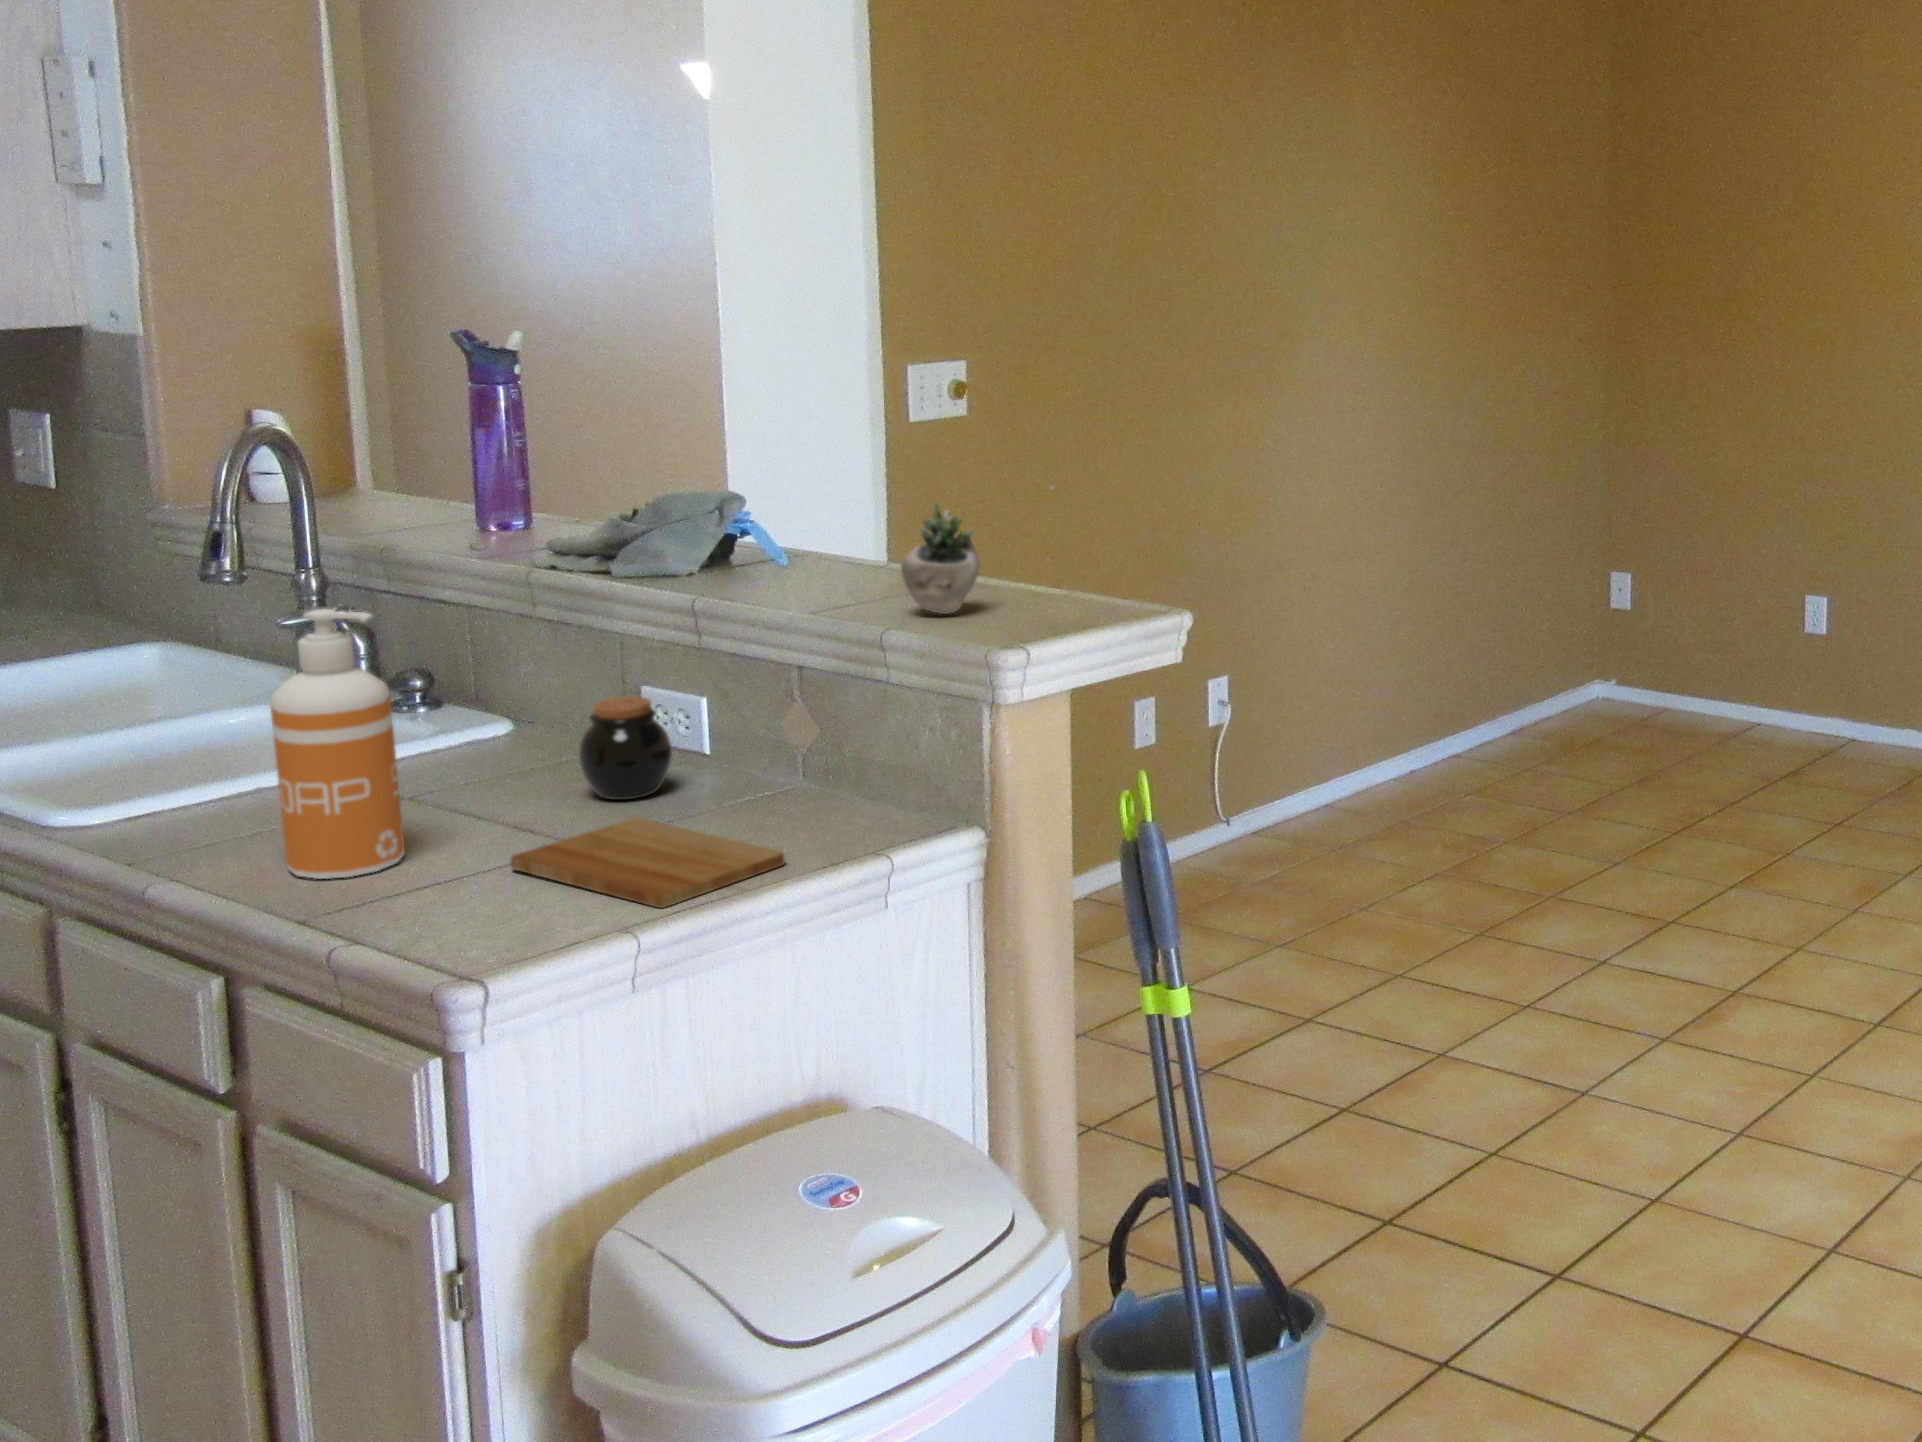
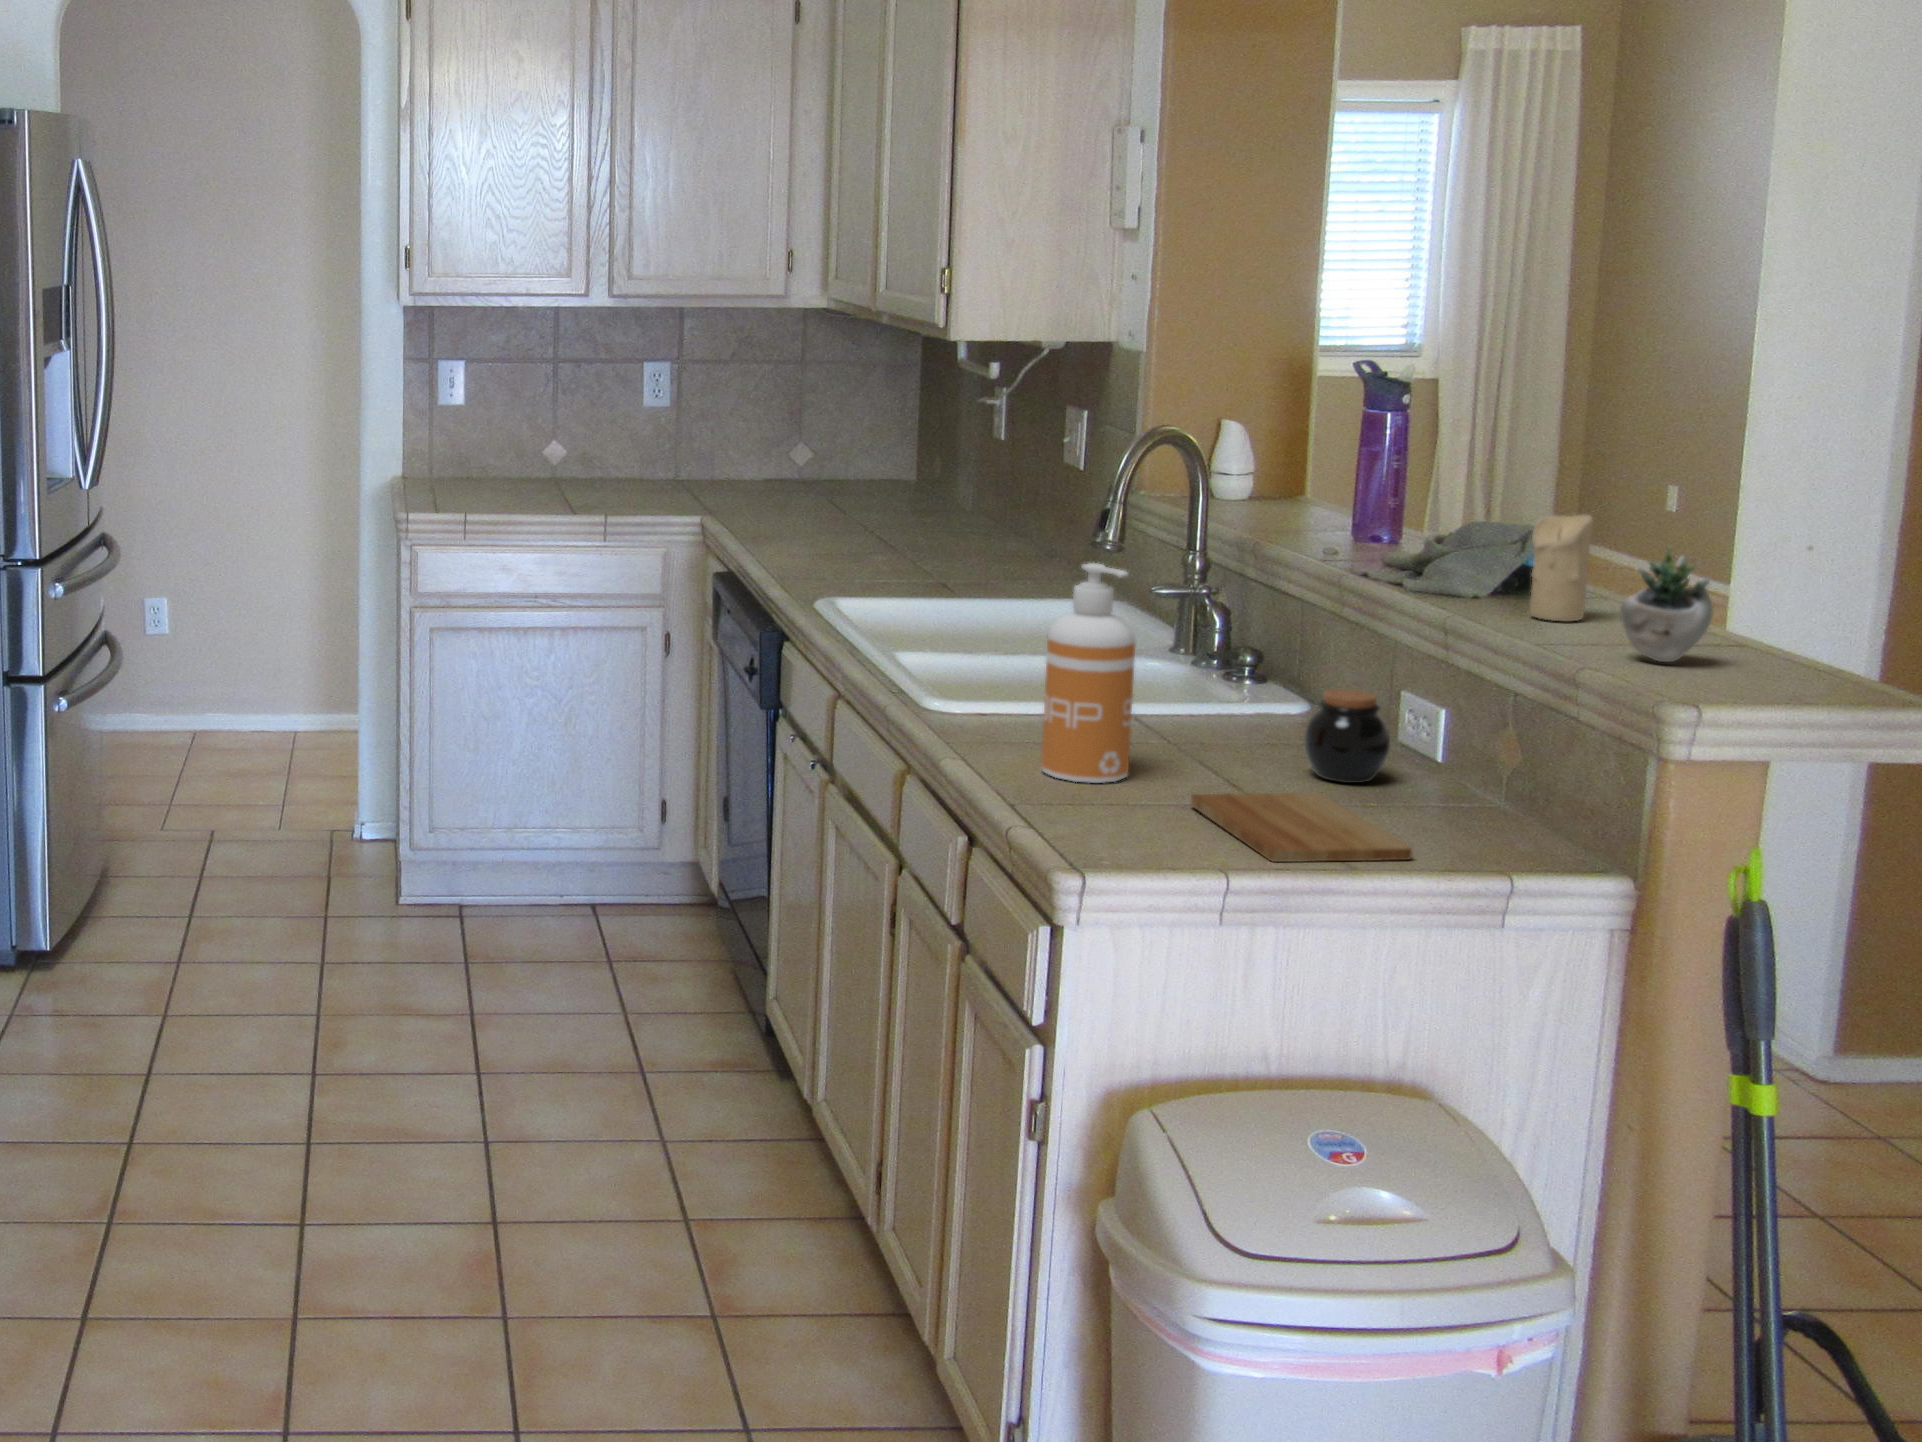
candle: none [763,479,822,589] -> present [1530,514,1593,621]

